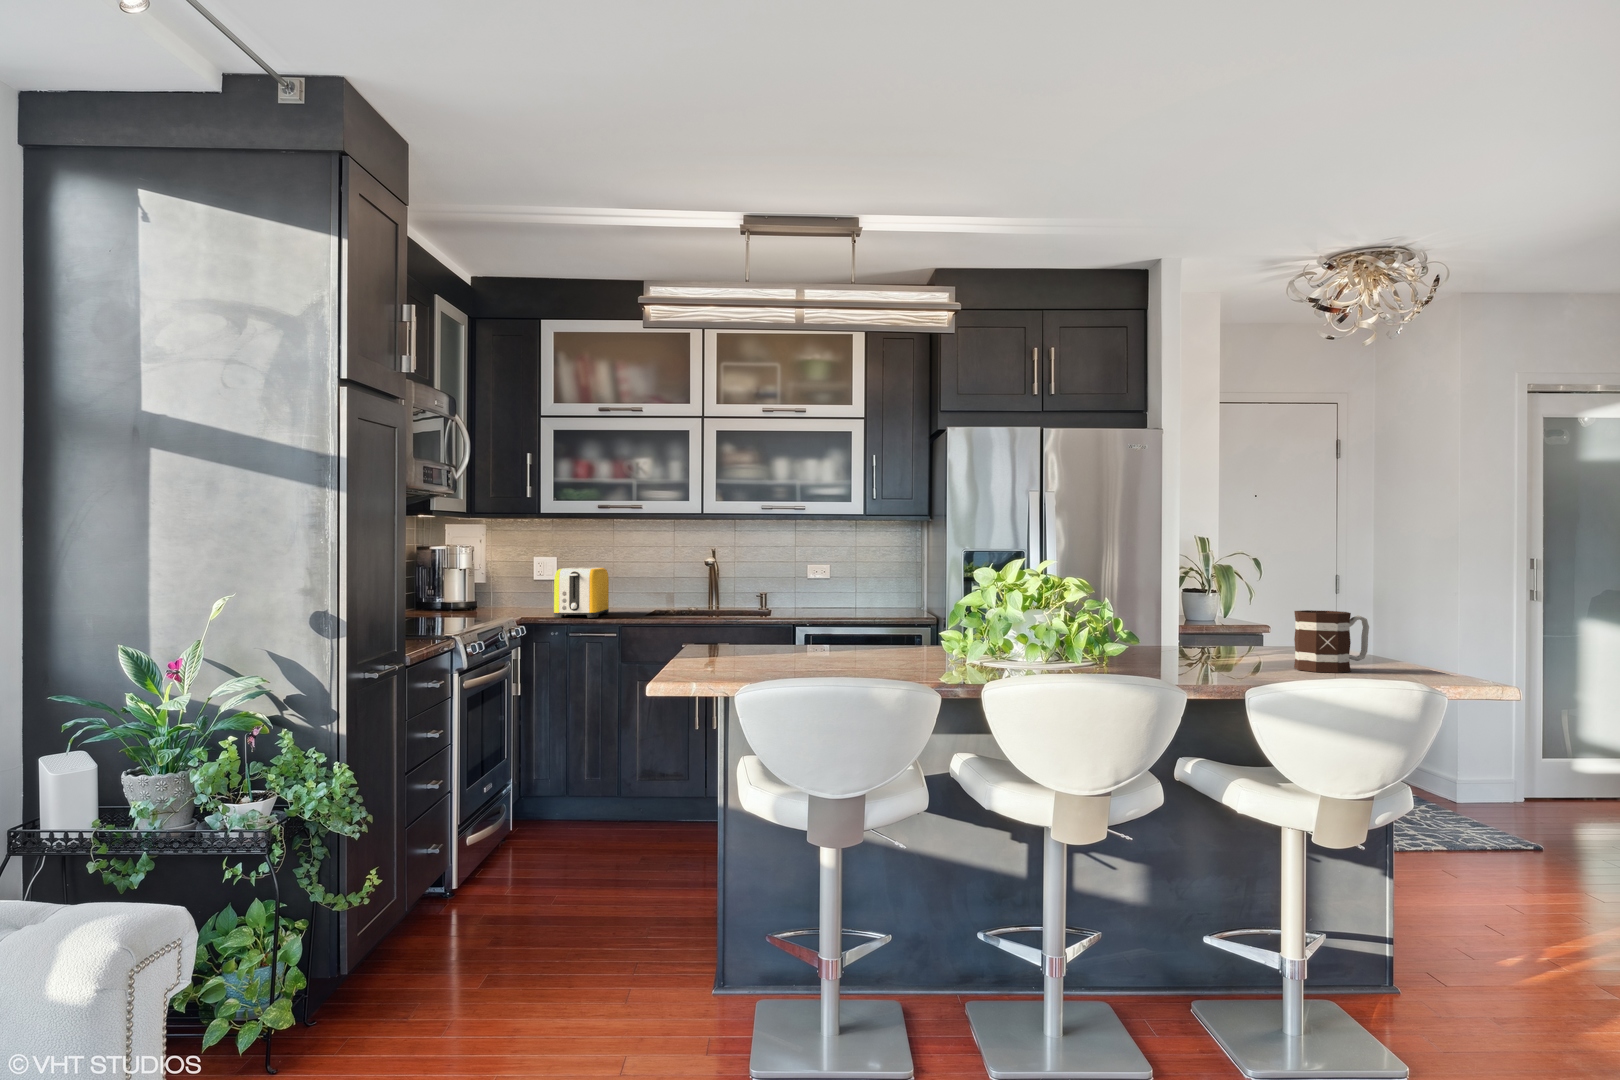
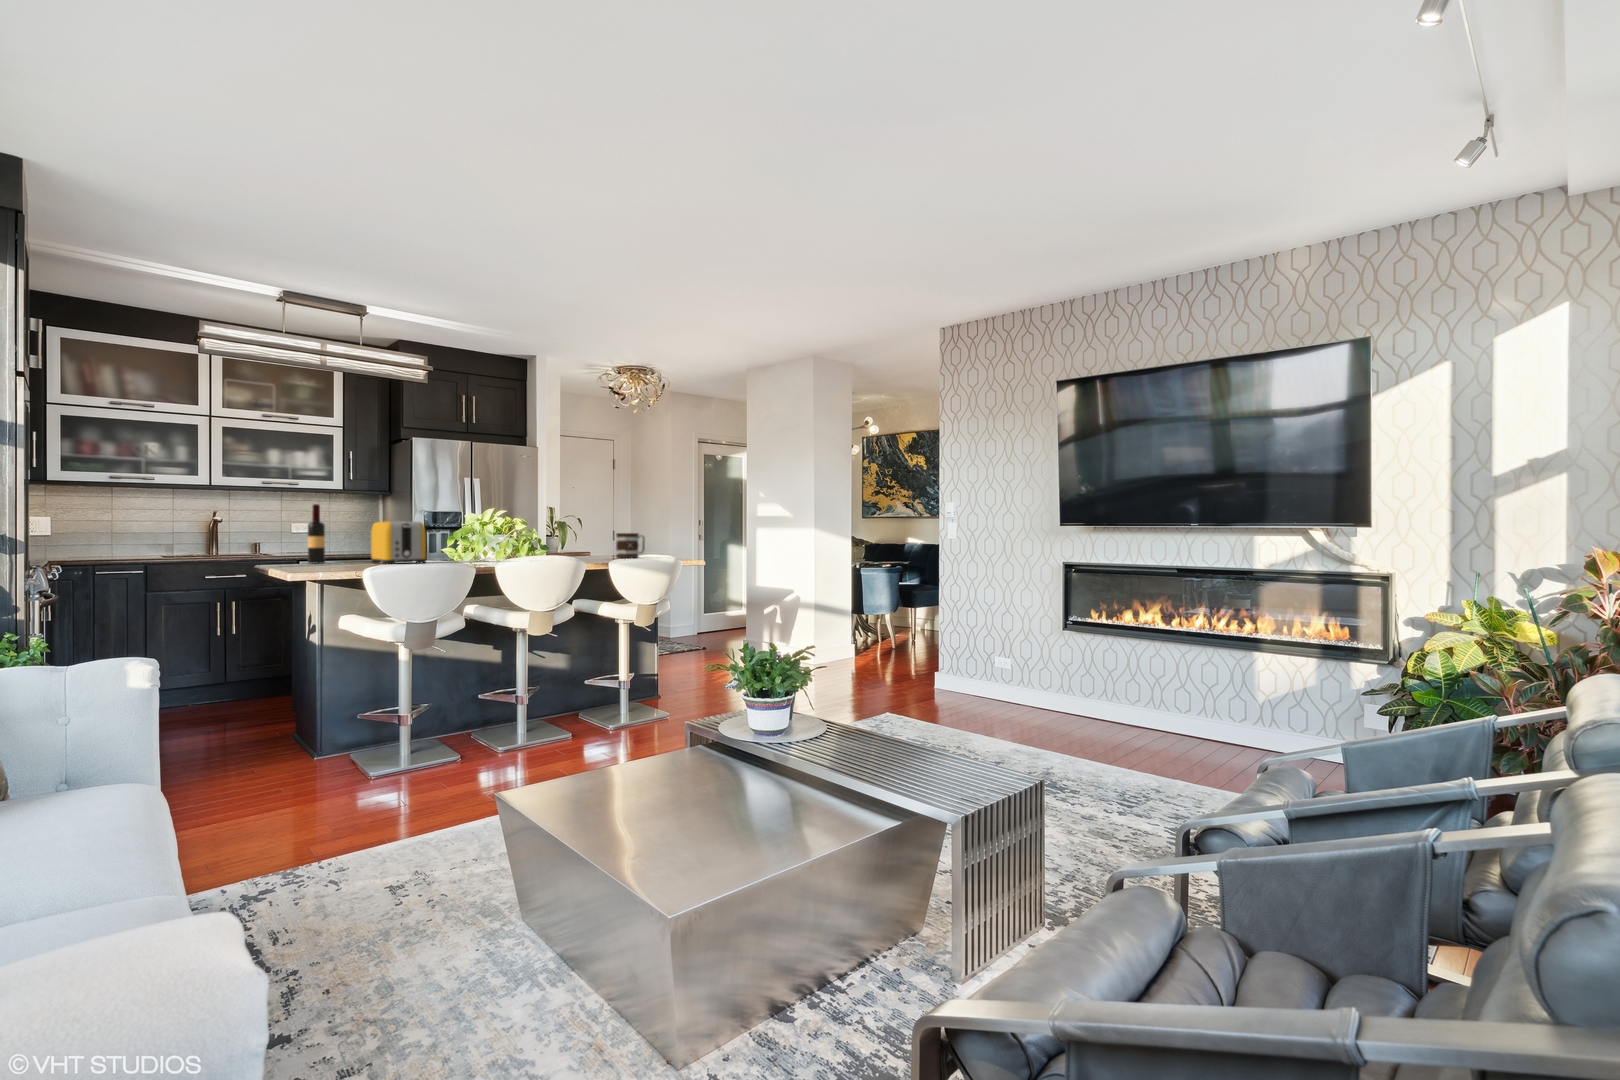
wine bottle: none [732,552,757,653] -> present [308,504,325,564]
toaster: present [554,568,609,618] -> present [371,521,426,564]

